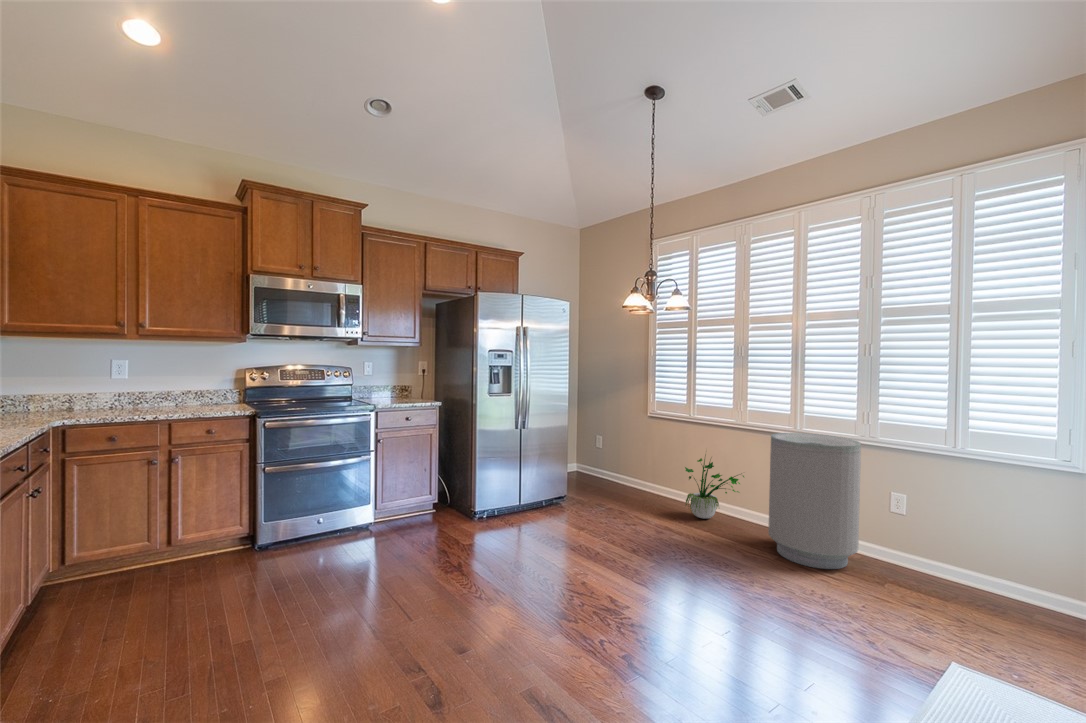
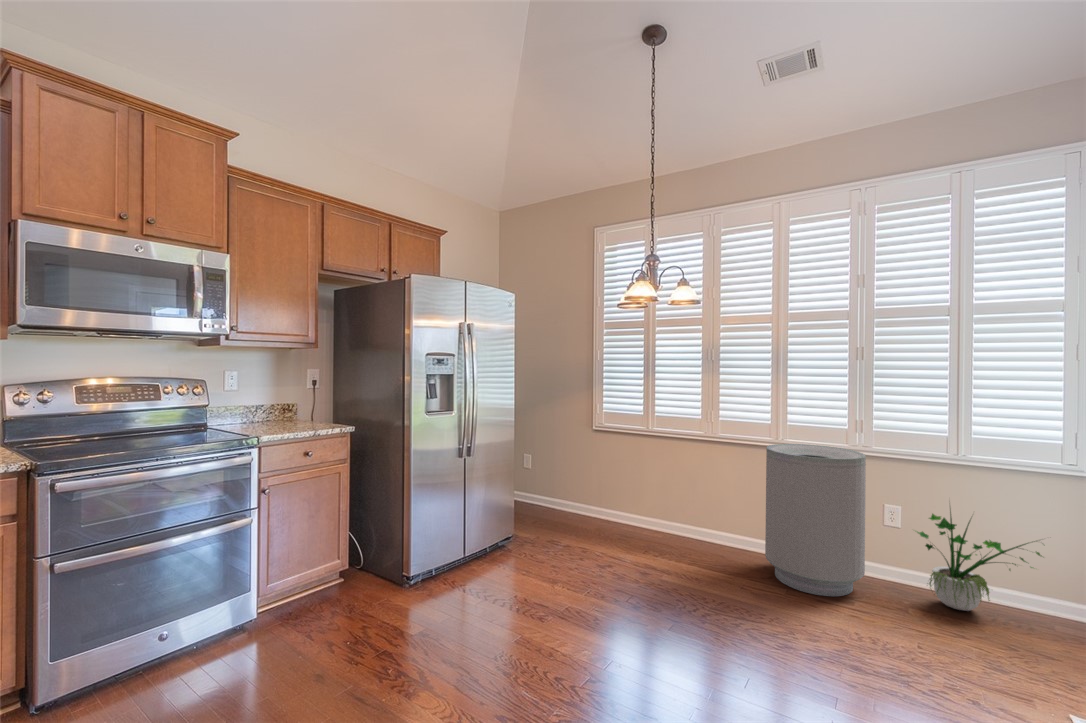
potted plant: present [685,455,744,519] -> present [917,510,1042,611]

